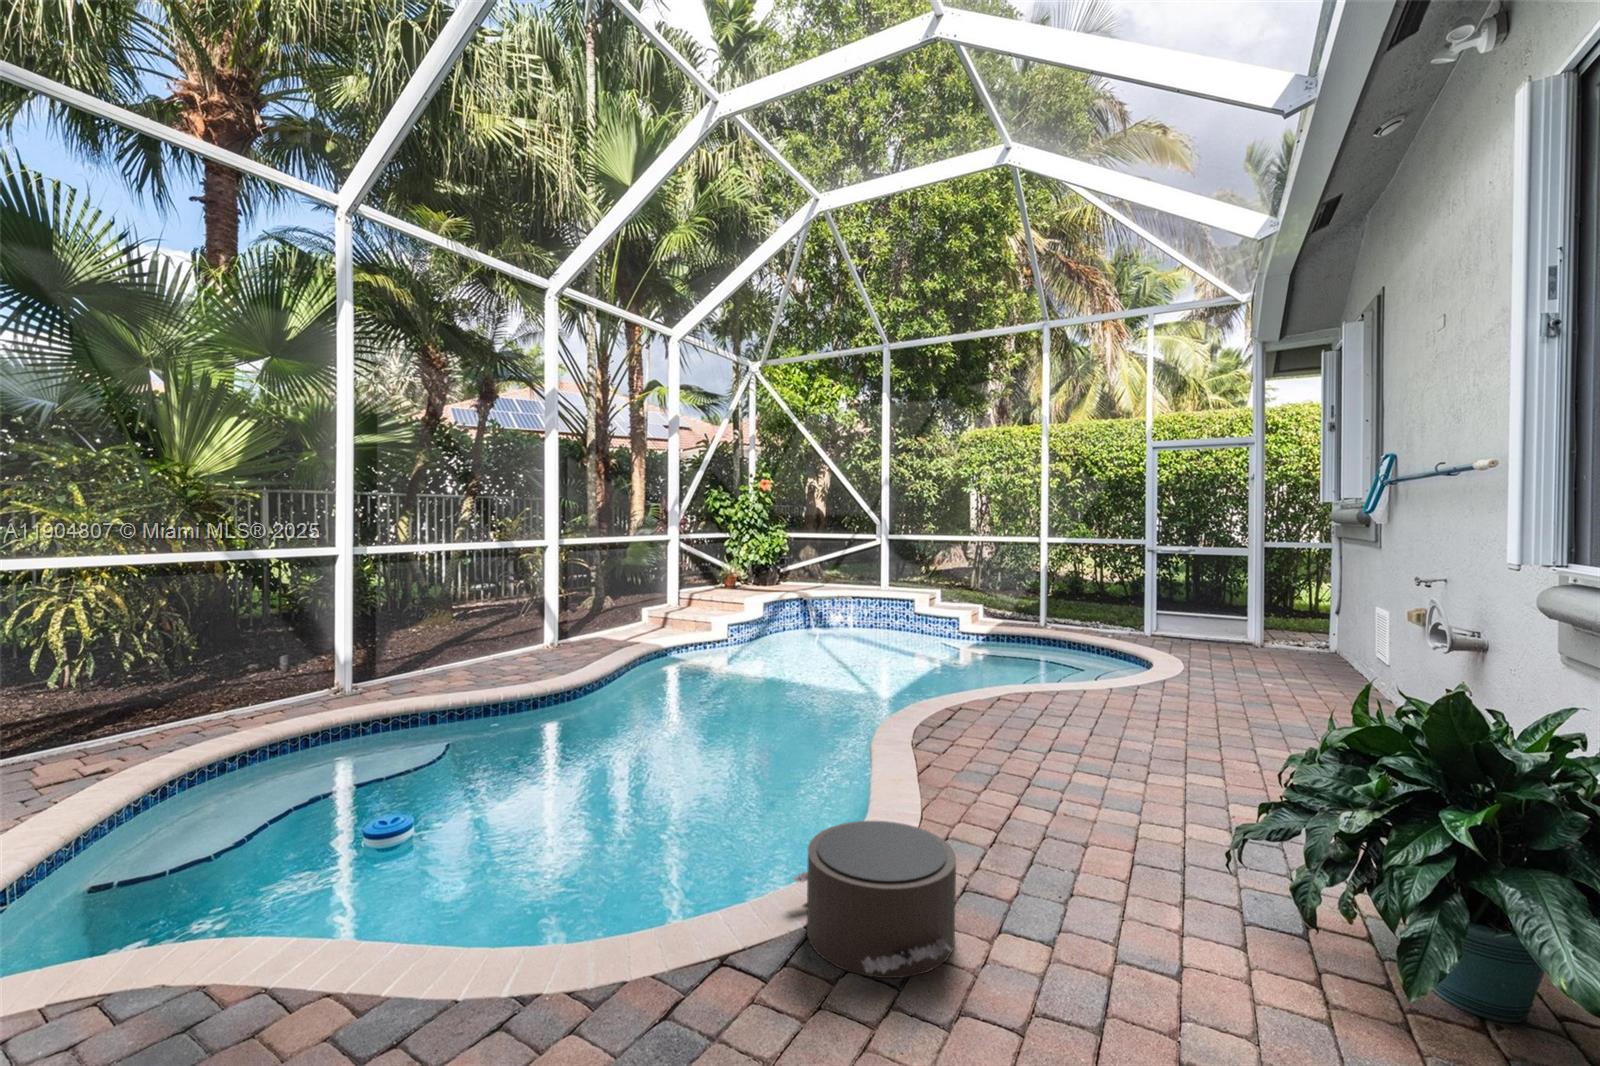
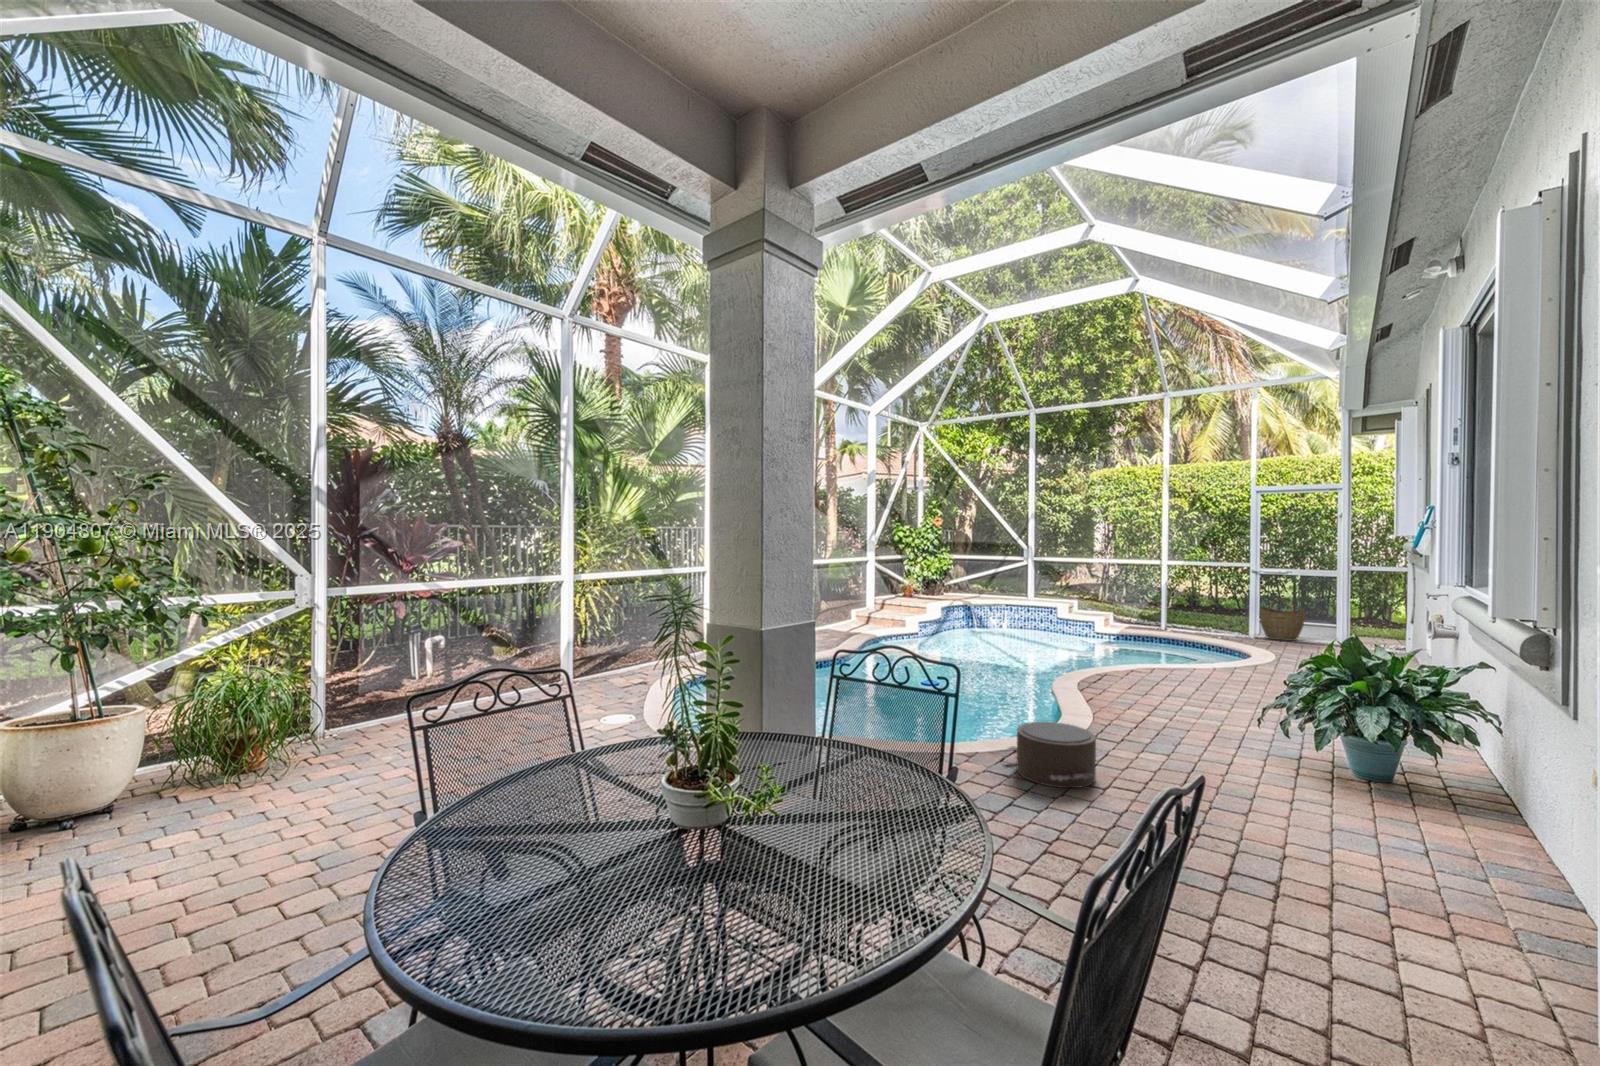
woven basket: none [1153,583,1203,637] -> present [1260,597,1305,641]

